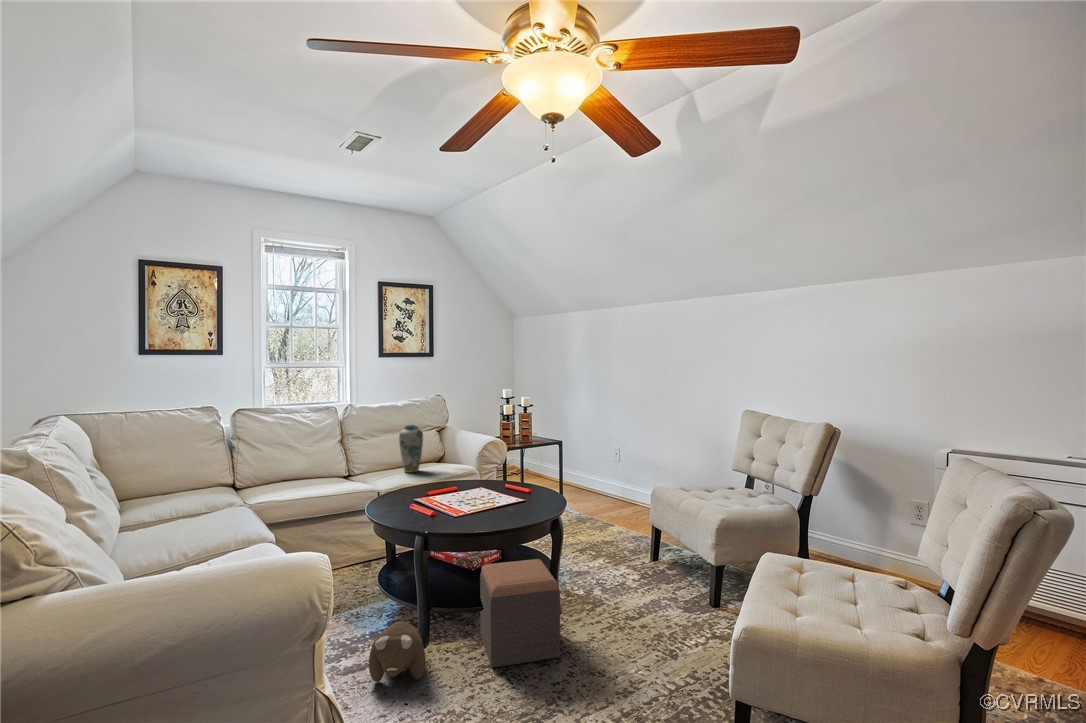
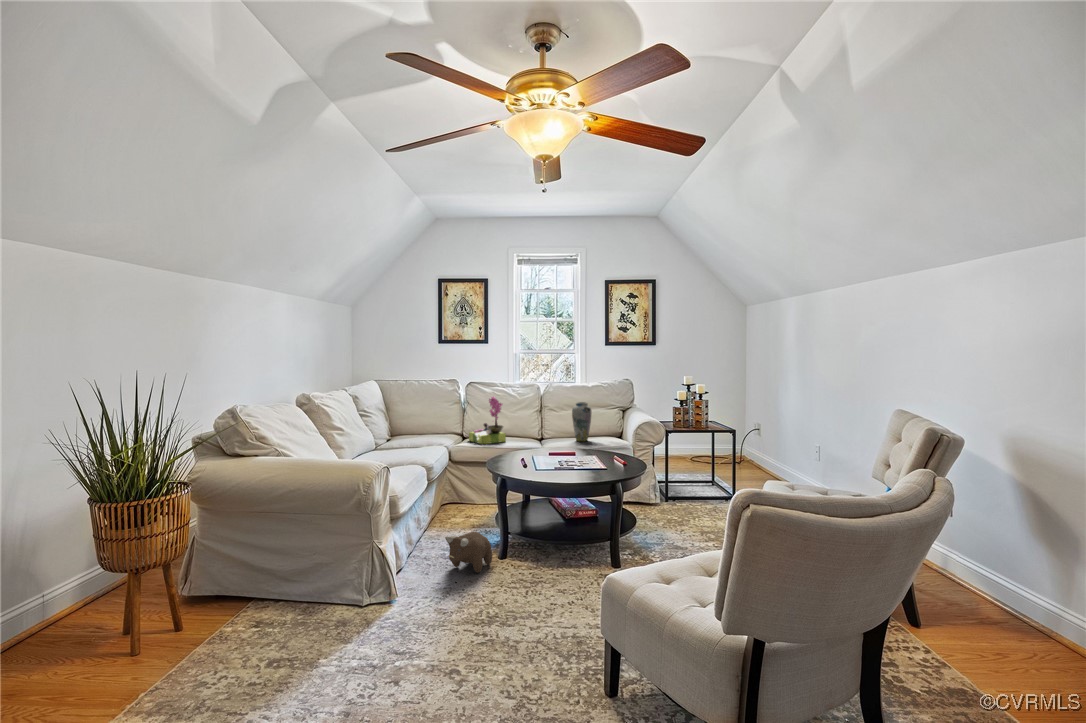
flower arrangement: none [262,425,319,495] -> present [469,397,506,444]
footstool: present [480,559,560,668] -> none [526,509,594,590]

